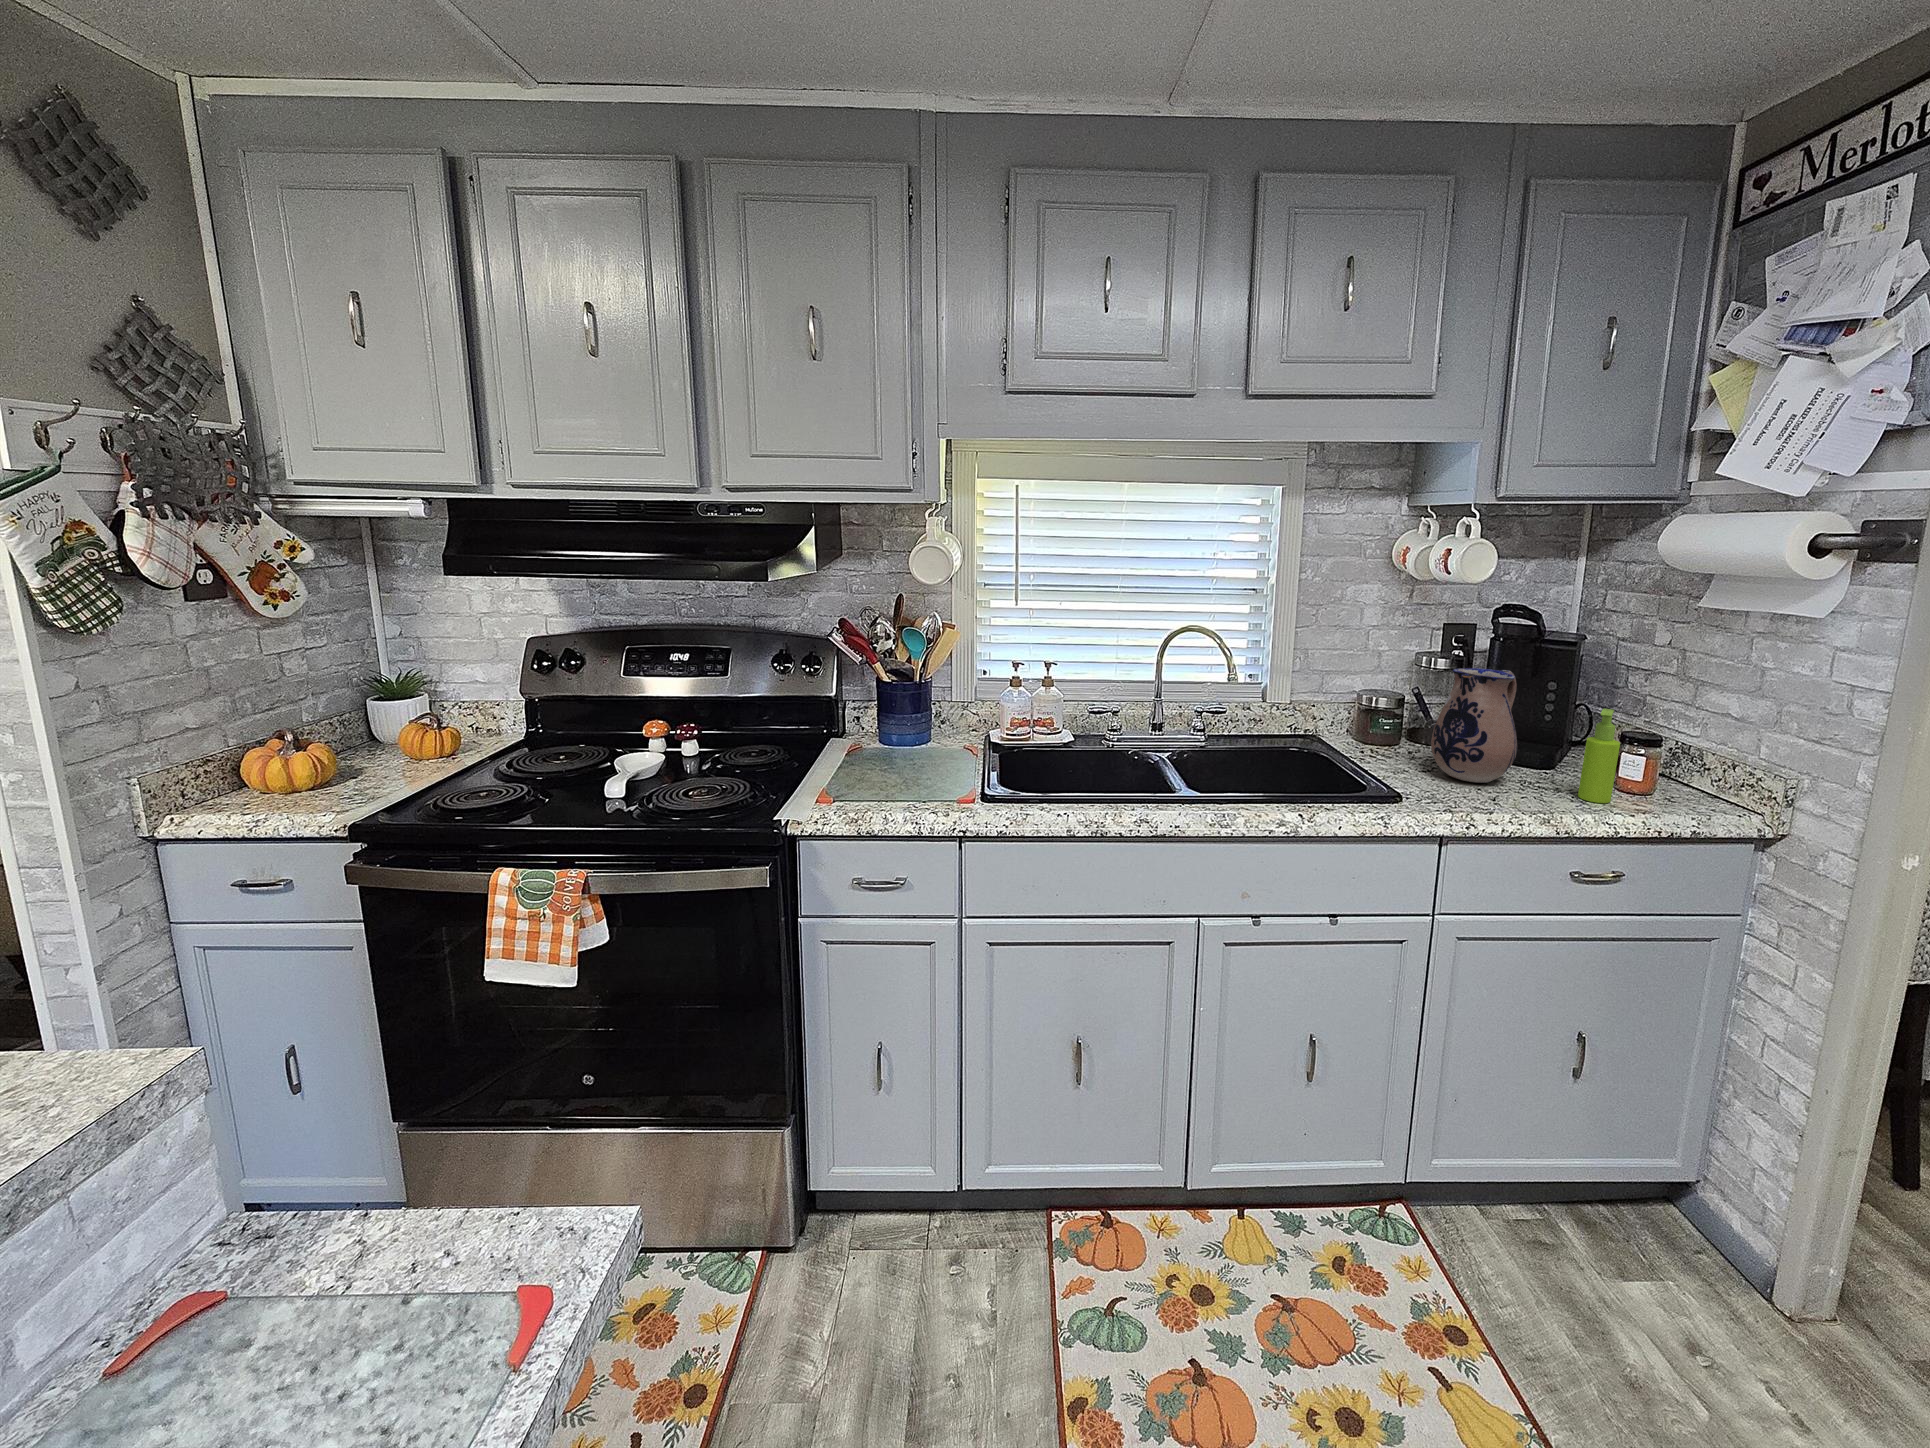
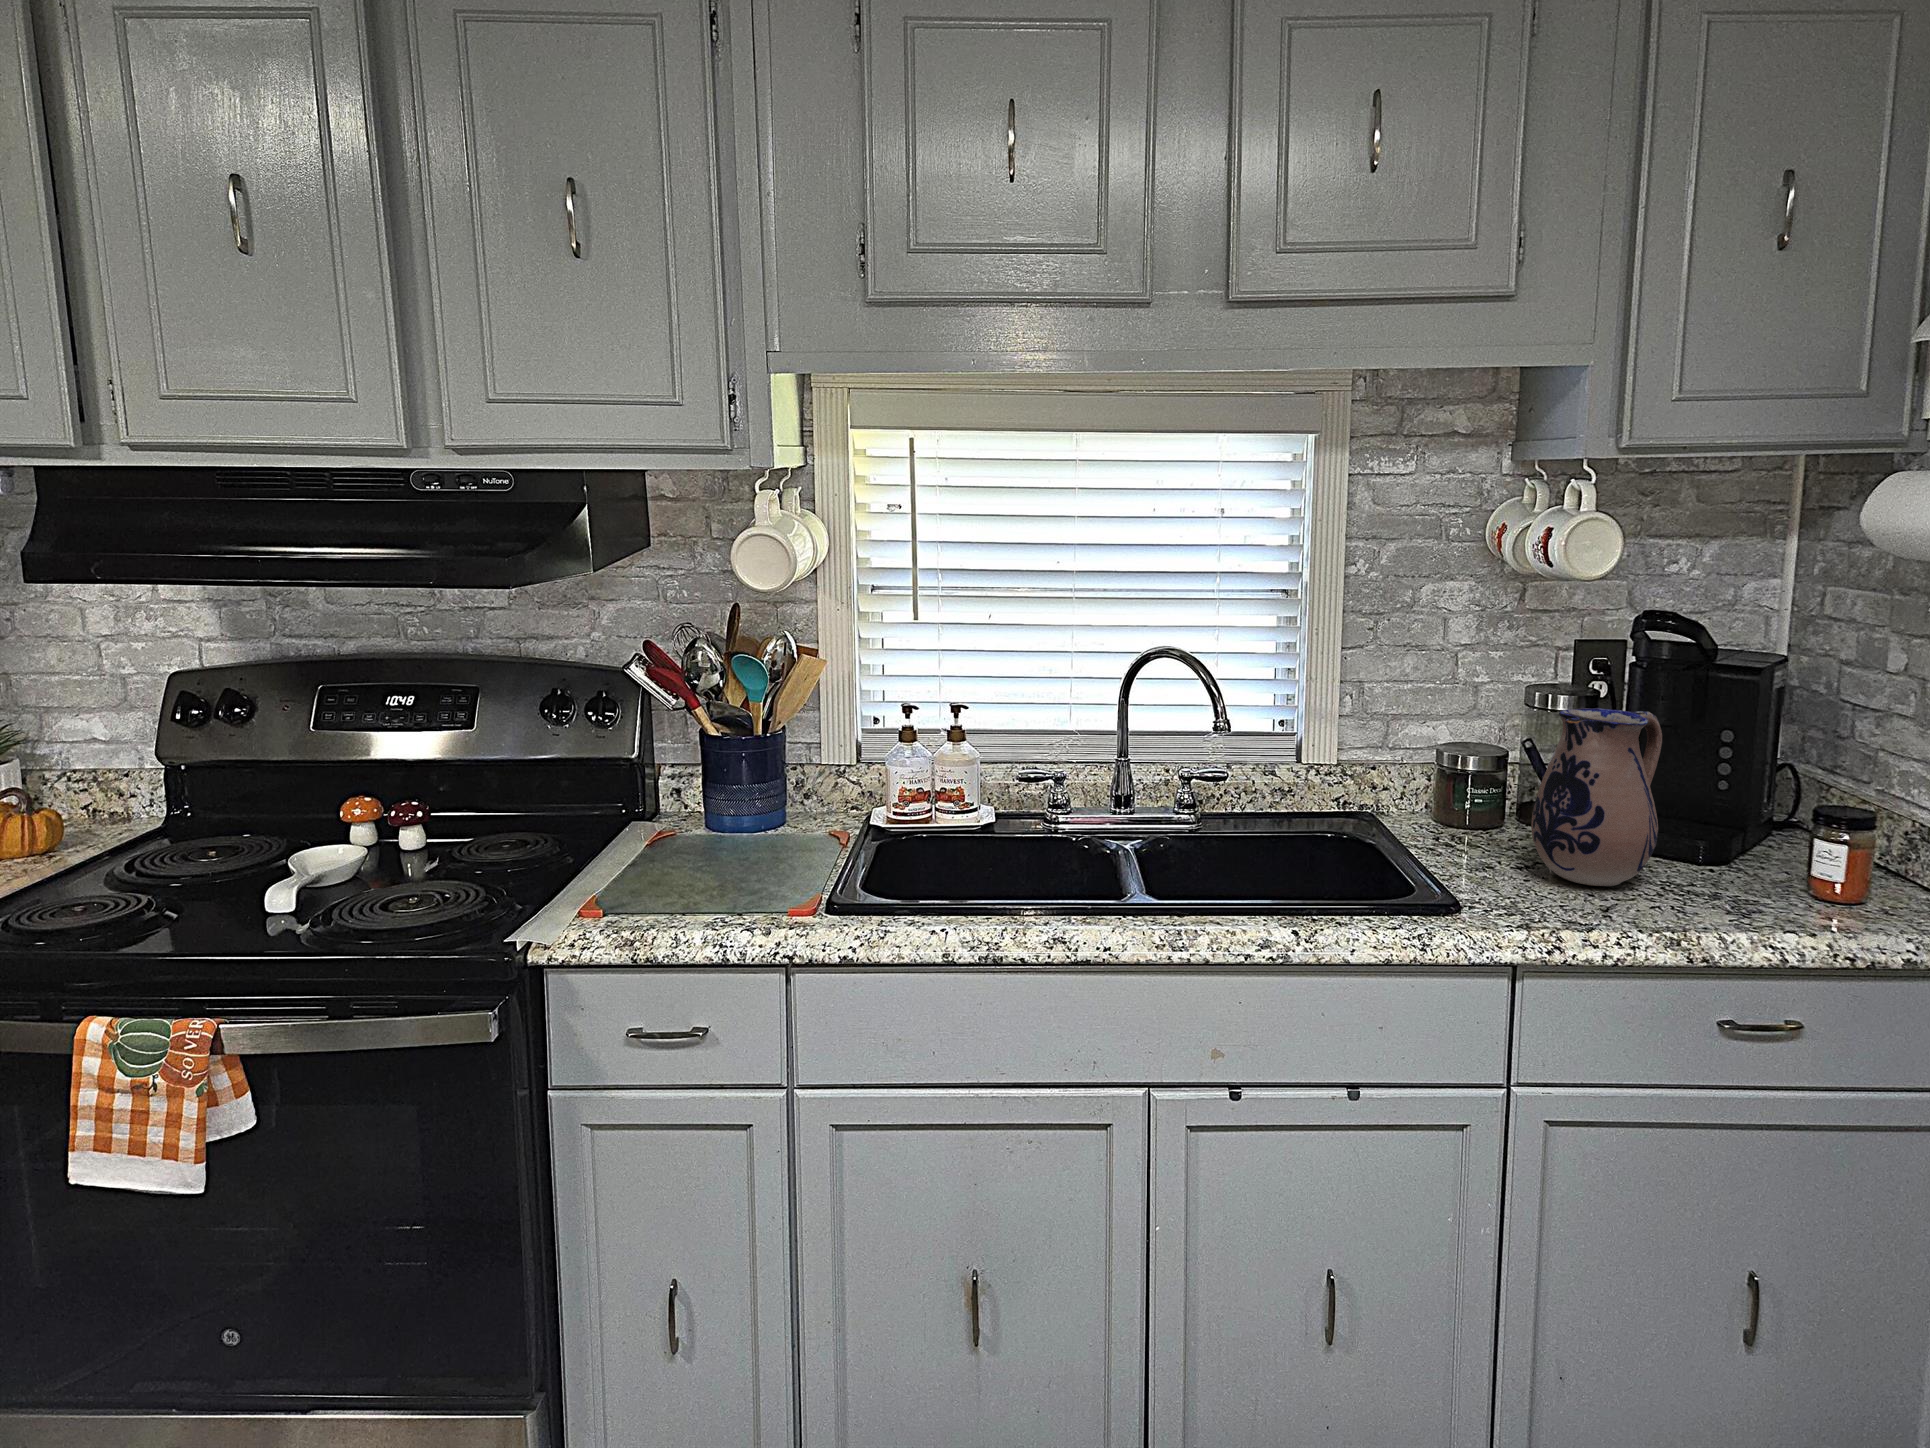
soap dispenser: present [1578,708,1620,803] -> none [1747,769,1802,916]

